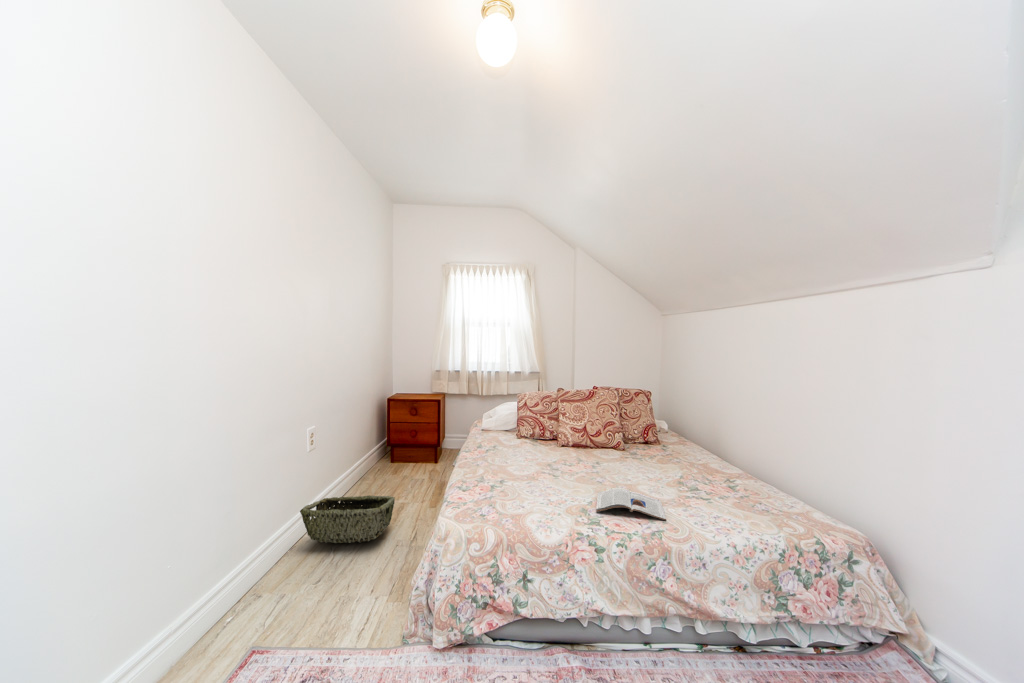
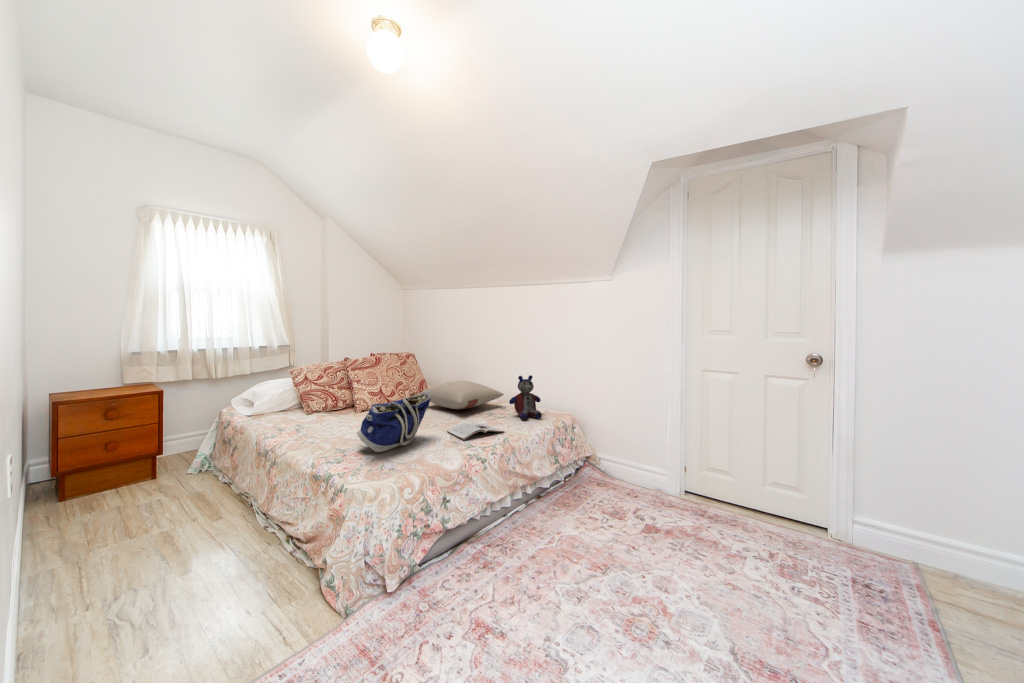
pillow: none [619,432,729,472] -> present [419,381,504,410]
tote bag: none [484,439,572,495] -> present [357,392,430,452]
stuffed bear: none [713,442,774,519] -> present [509,375,542,420]
woven basket: present [300,495,395,543] -> none [15,516,196,624]

